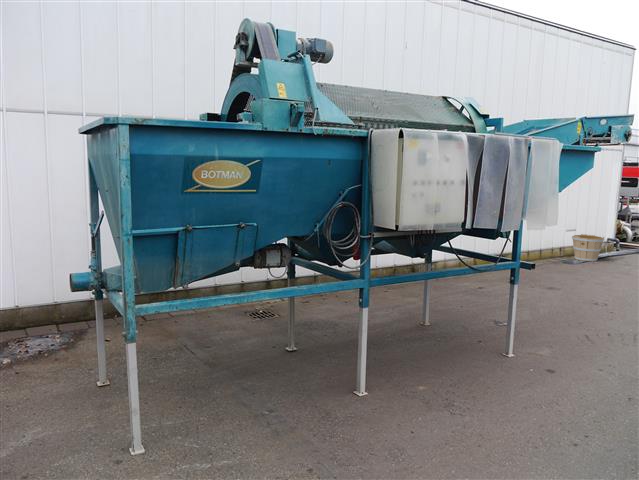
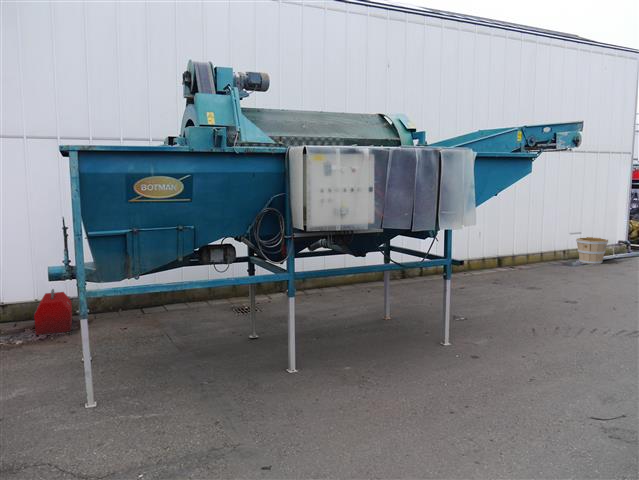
toolbox: none [25,293,70,350] -> present [34,289,73,335]

